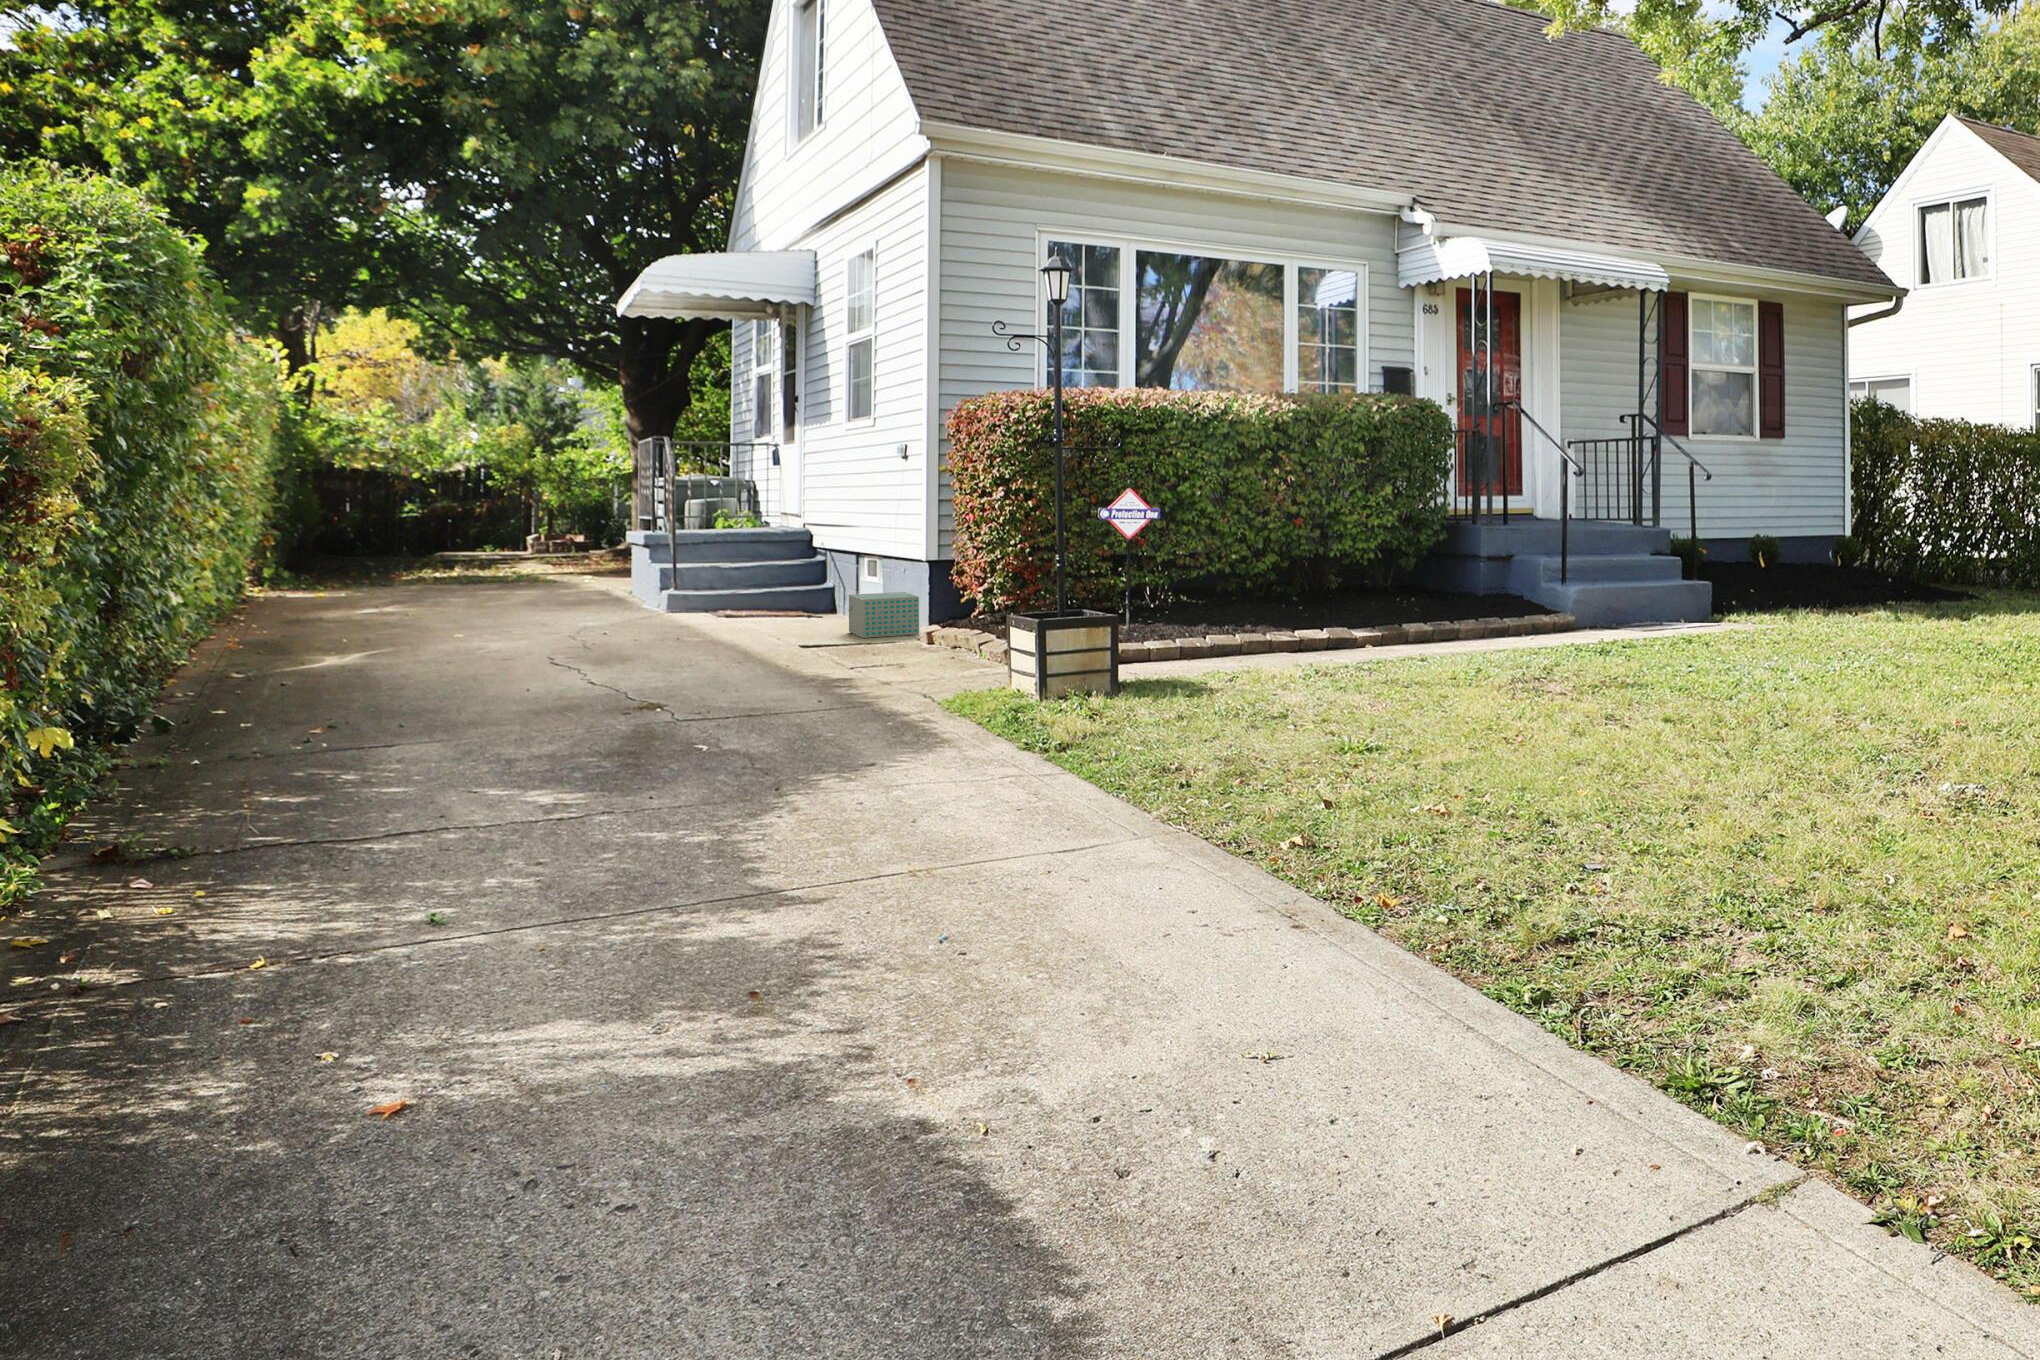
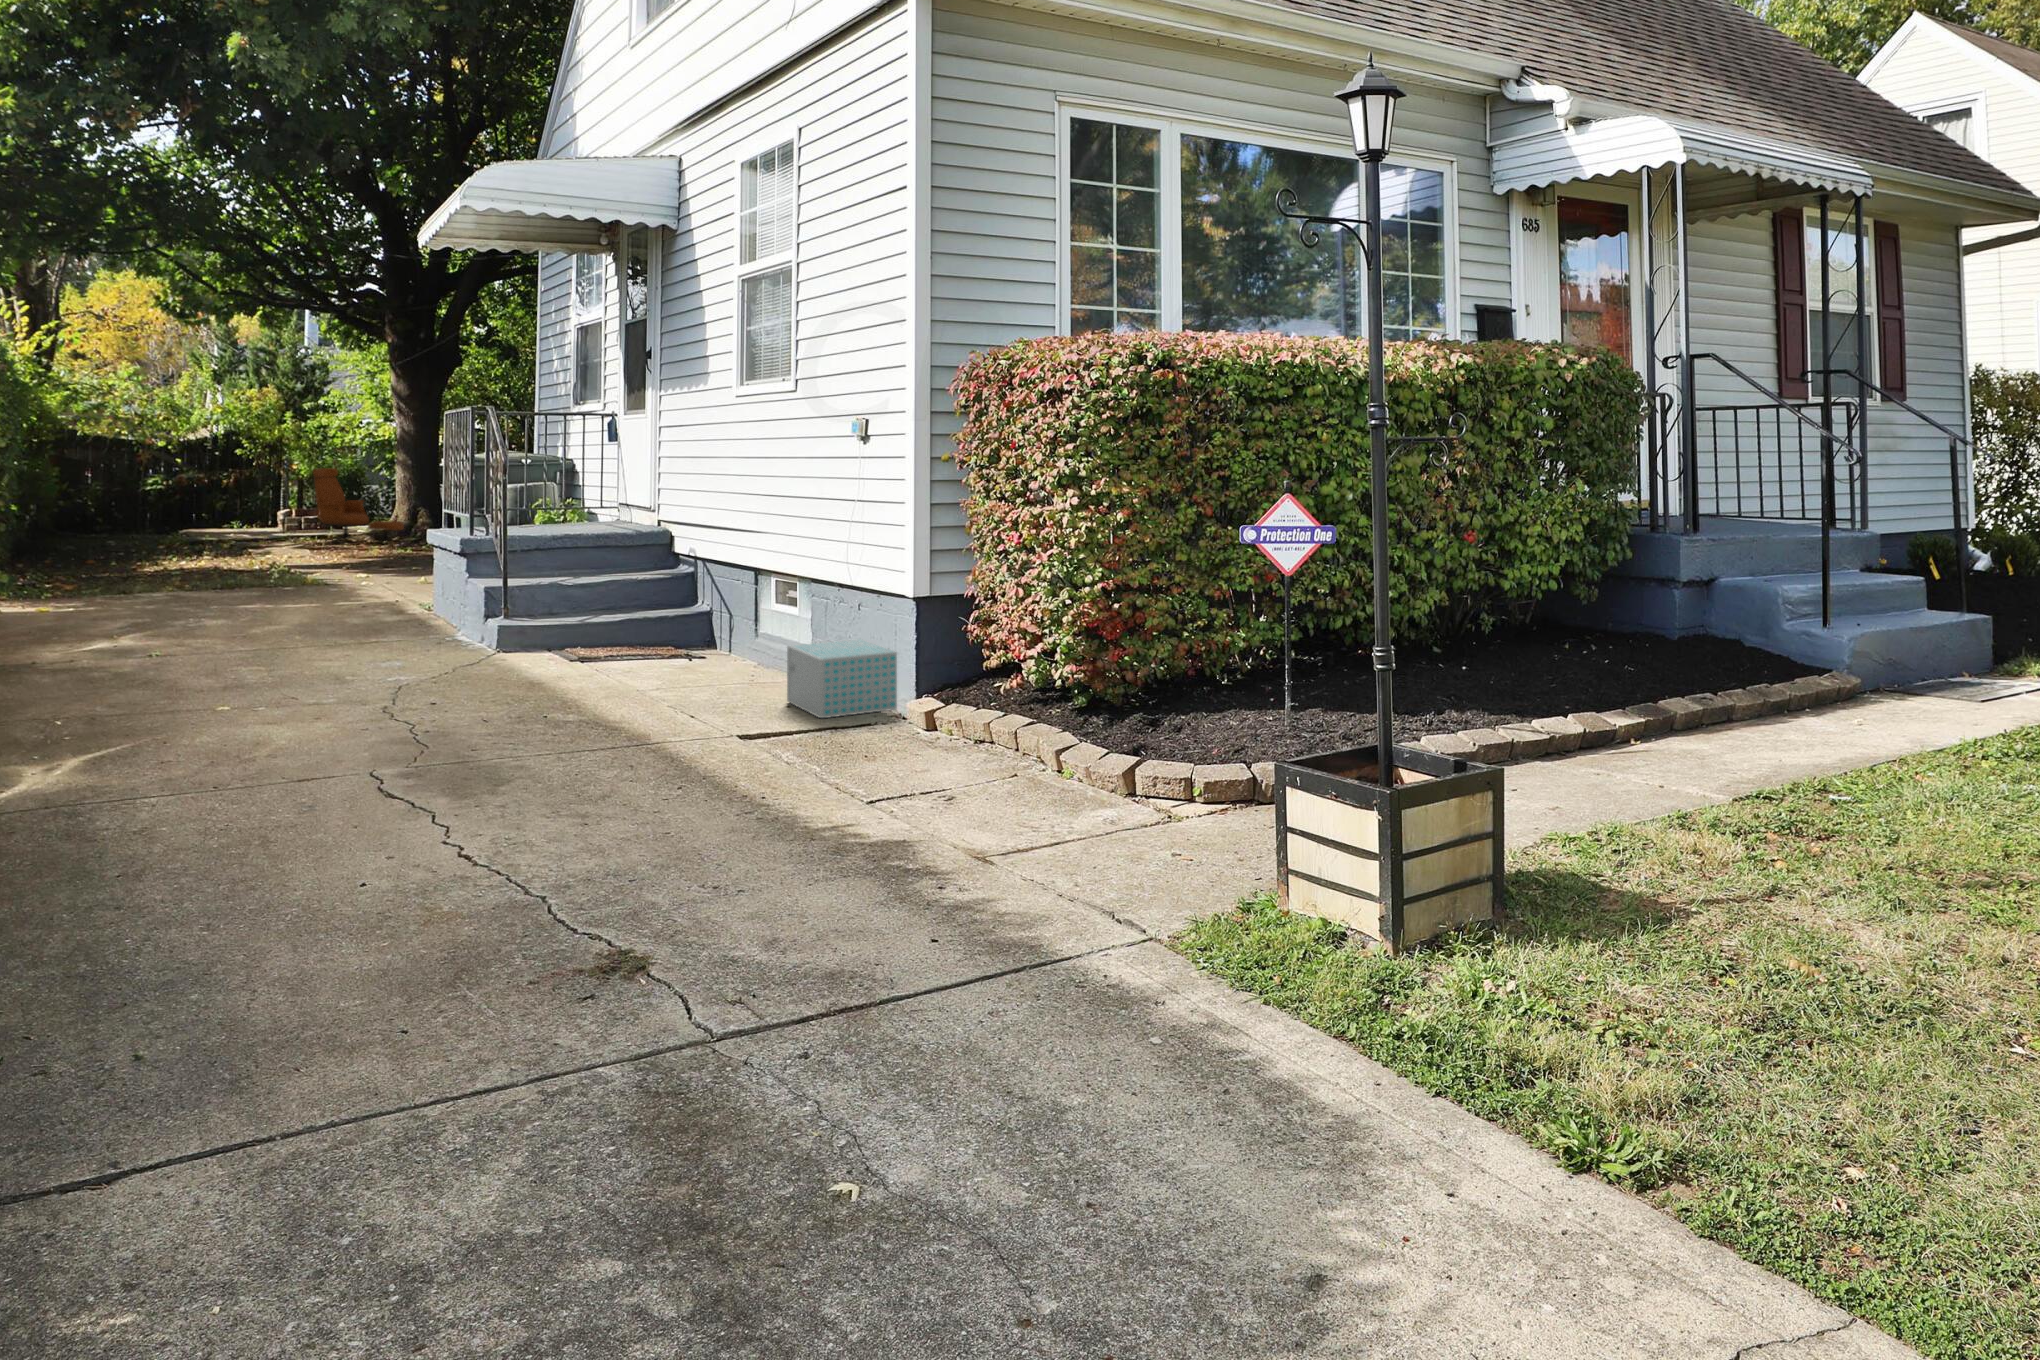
lounge chair: none [554,495,635,559] -> present [313,468,404,541]

